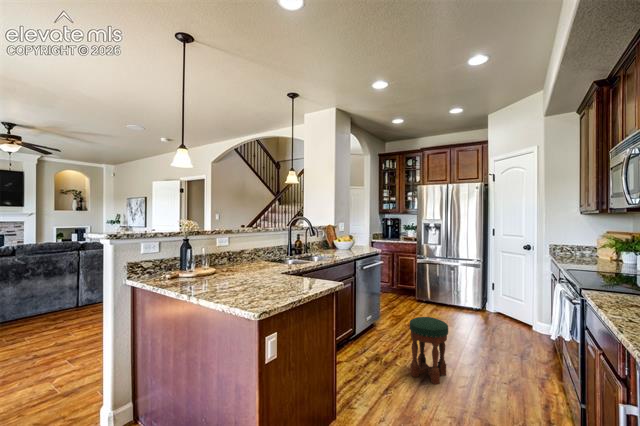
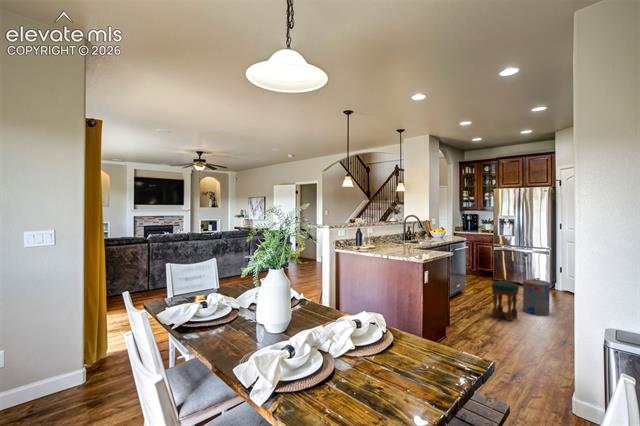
trash can: none [453,308,490,366] -> present [523,278,550,315]

